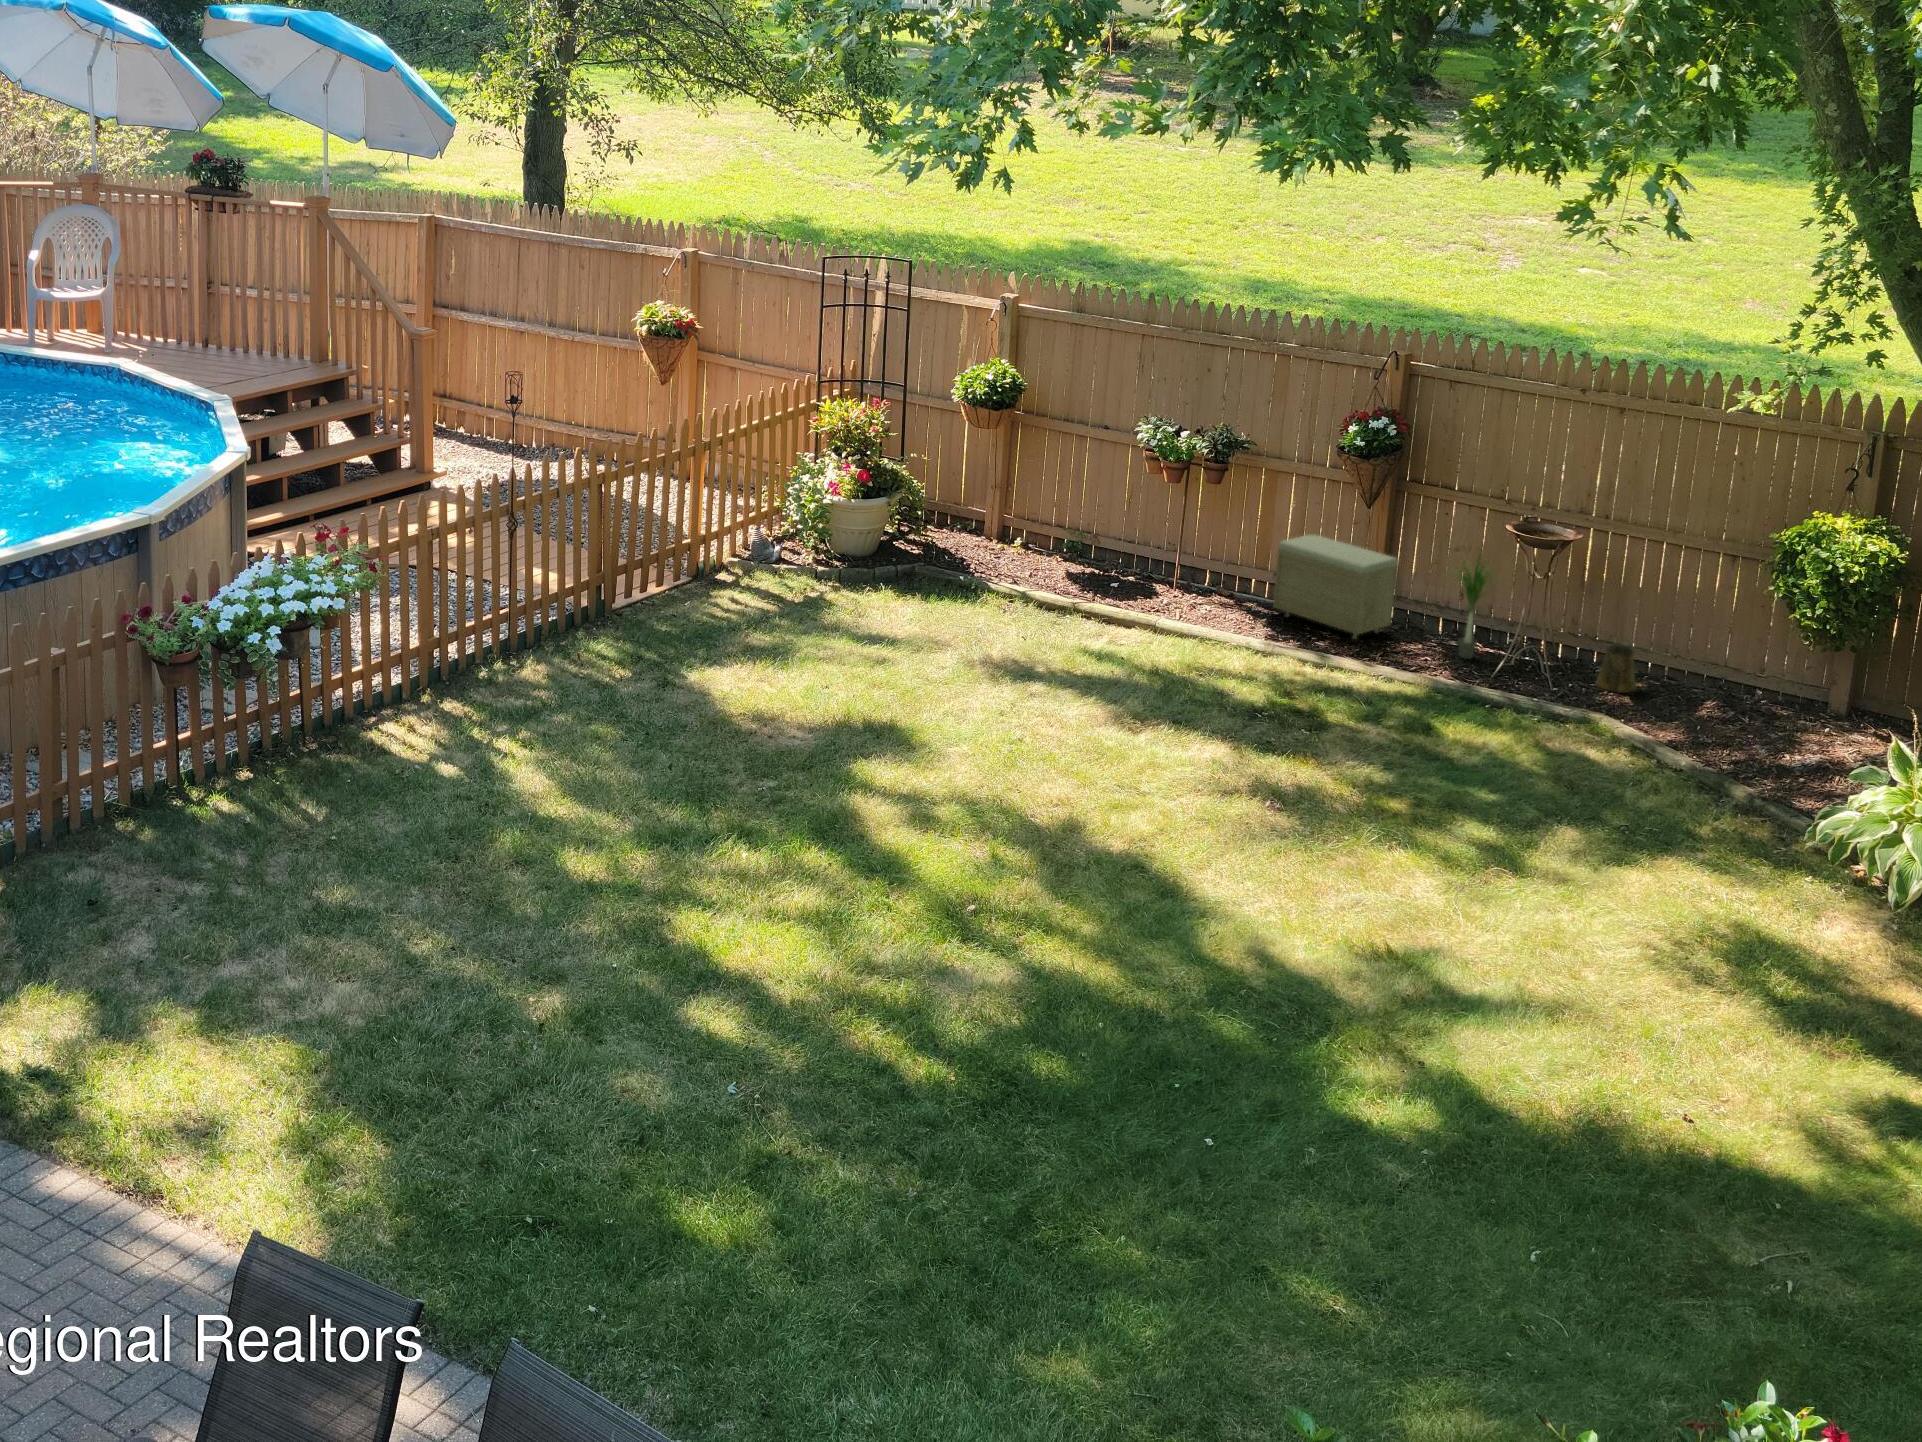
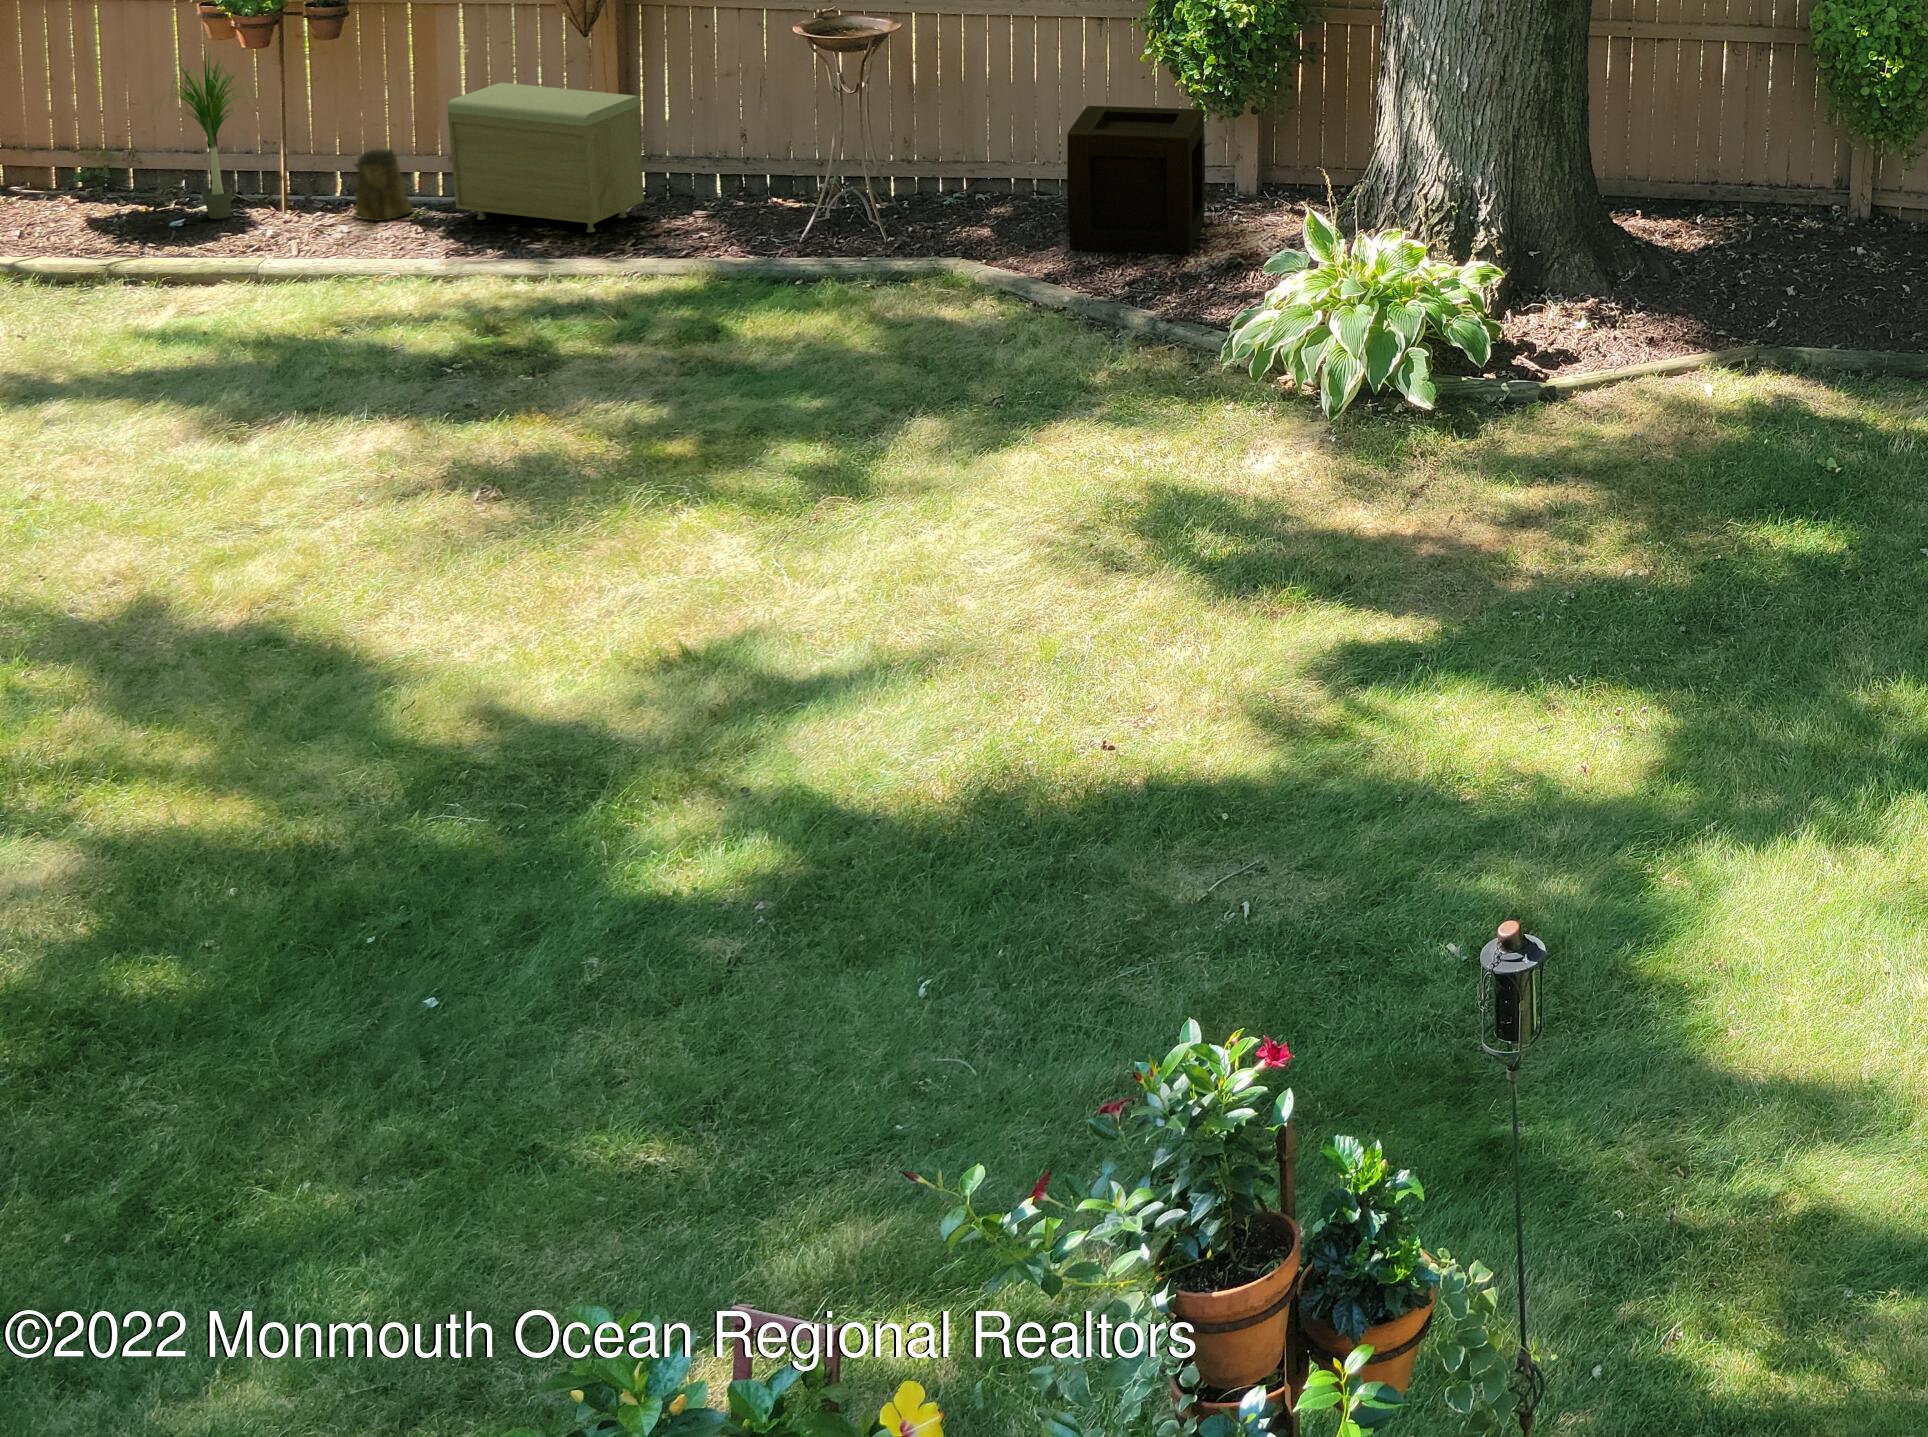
potted plant: present [1455,558,1494,659] -> present [153,52,259,219]
wooden crate: none [1691,621,1813,744] -> present [1067,106,1205,254]
watering can: present [1596,643,1637,693] -> present [354,148,413,220]

